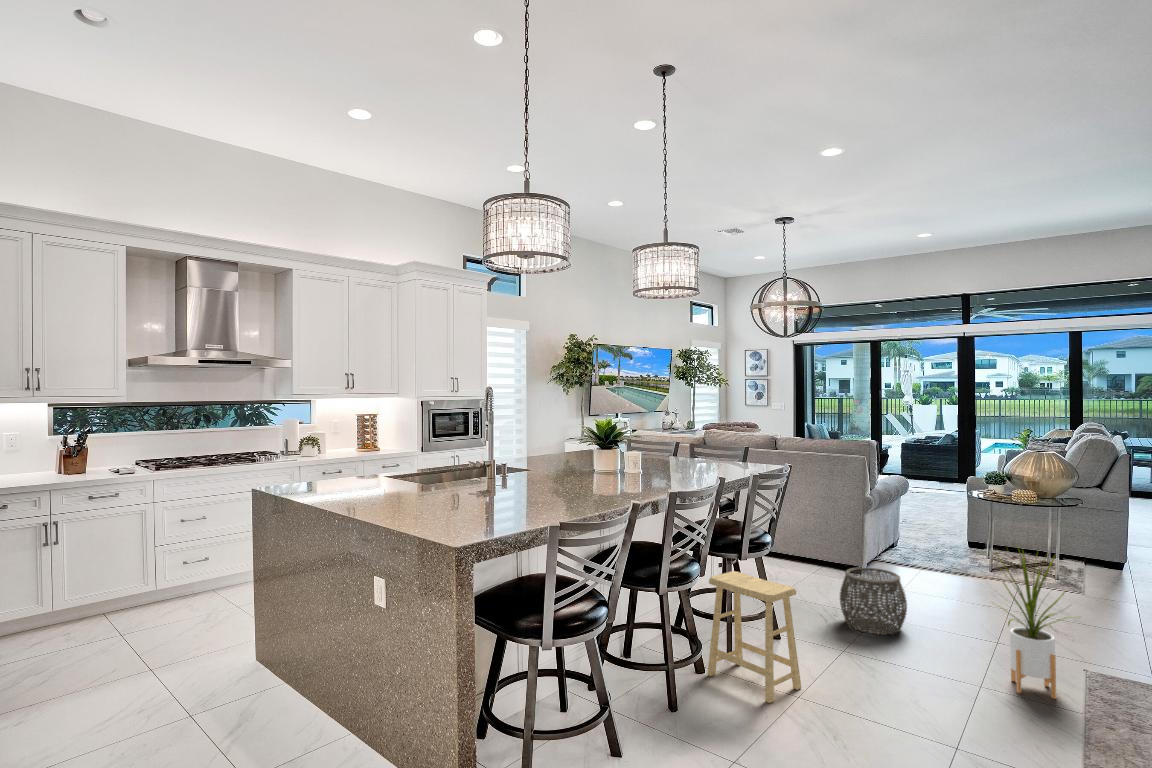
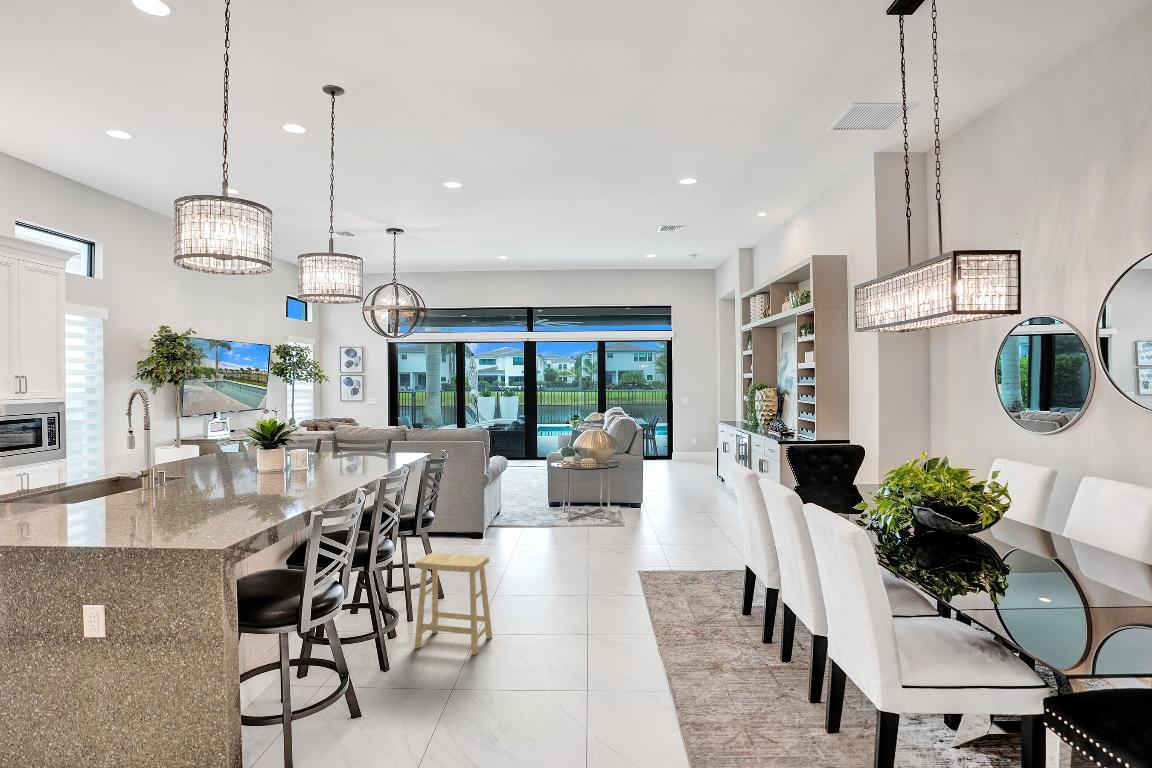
house plant: present [996,551,1069,699] -> none [599,496,653,600]
woven basket: present [840,567,907,635] -> none [492,532,541,584]

